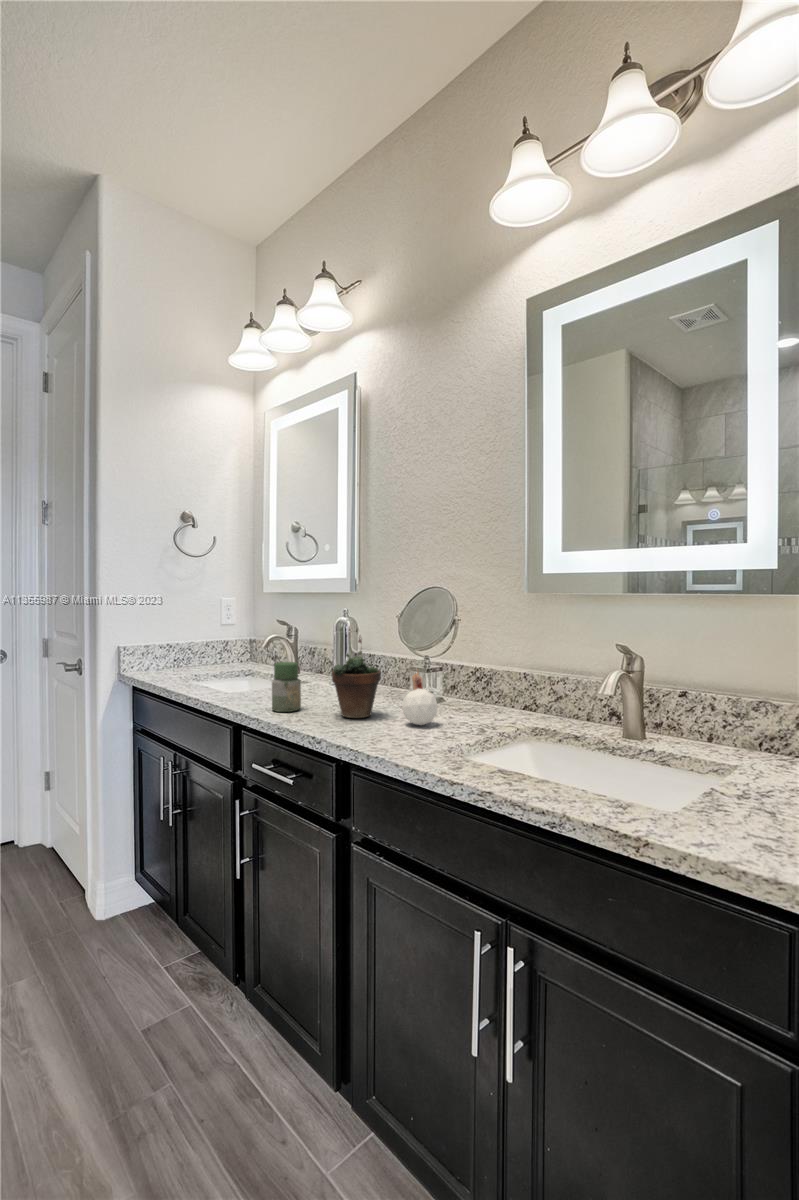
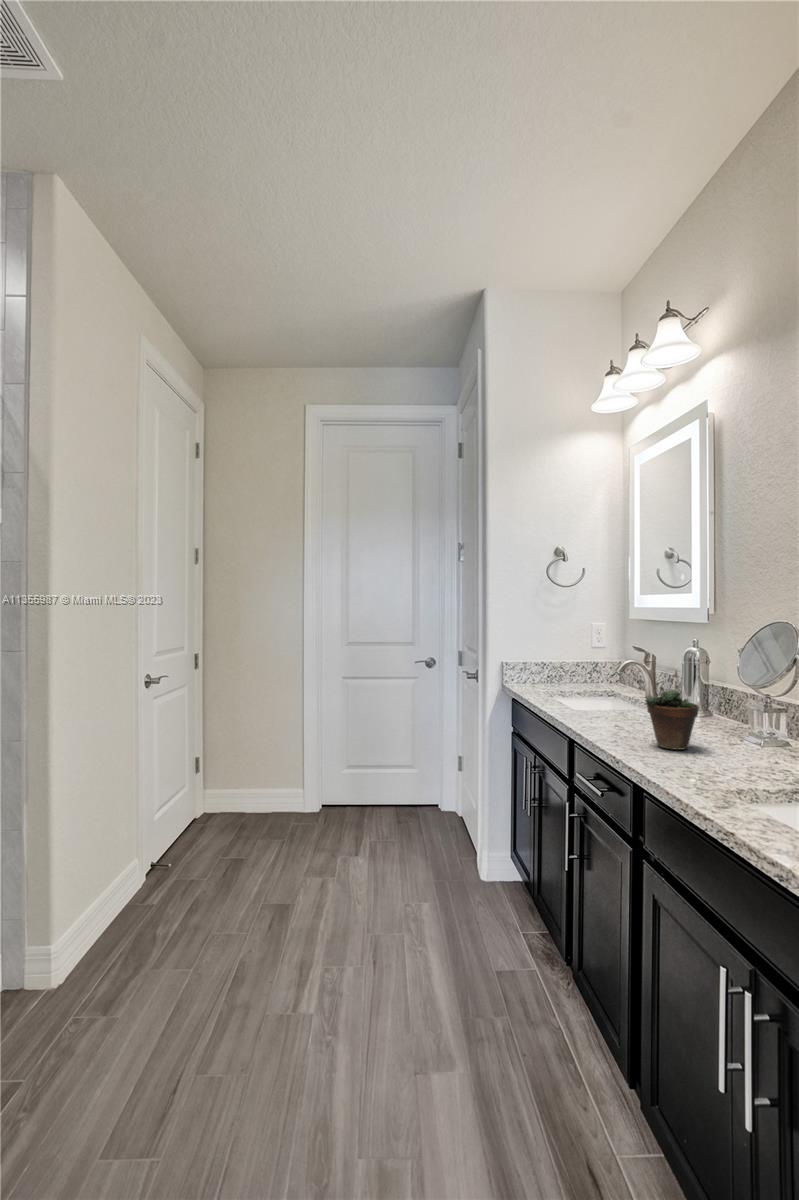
jar: present [272,662,301,712] -> none [598,688,625,734]
candle: present [402,669,437,725] -> none [710,701,753,766]

